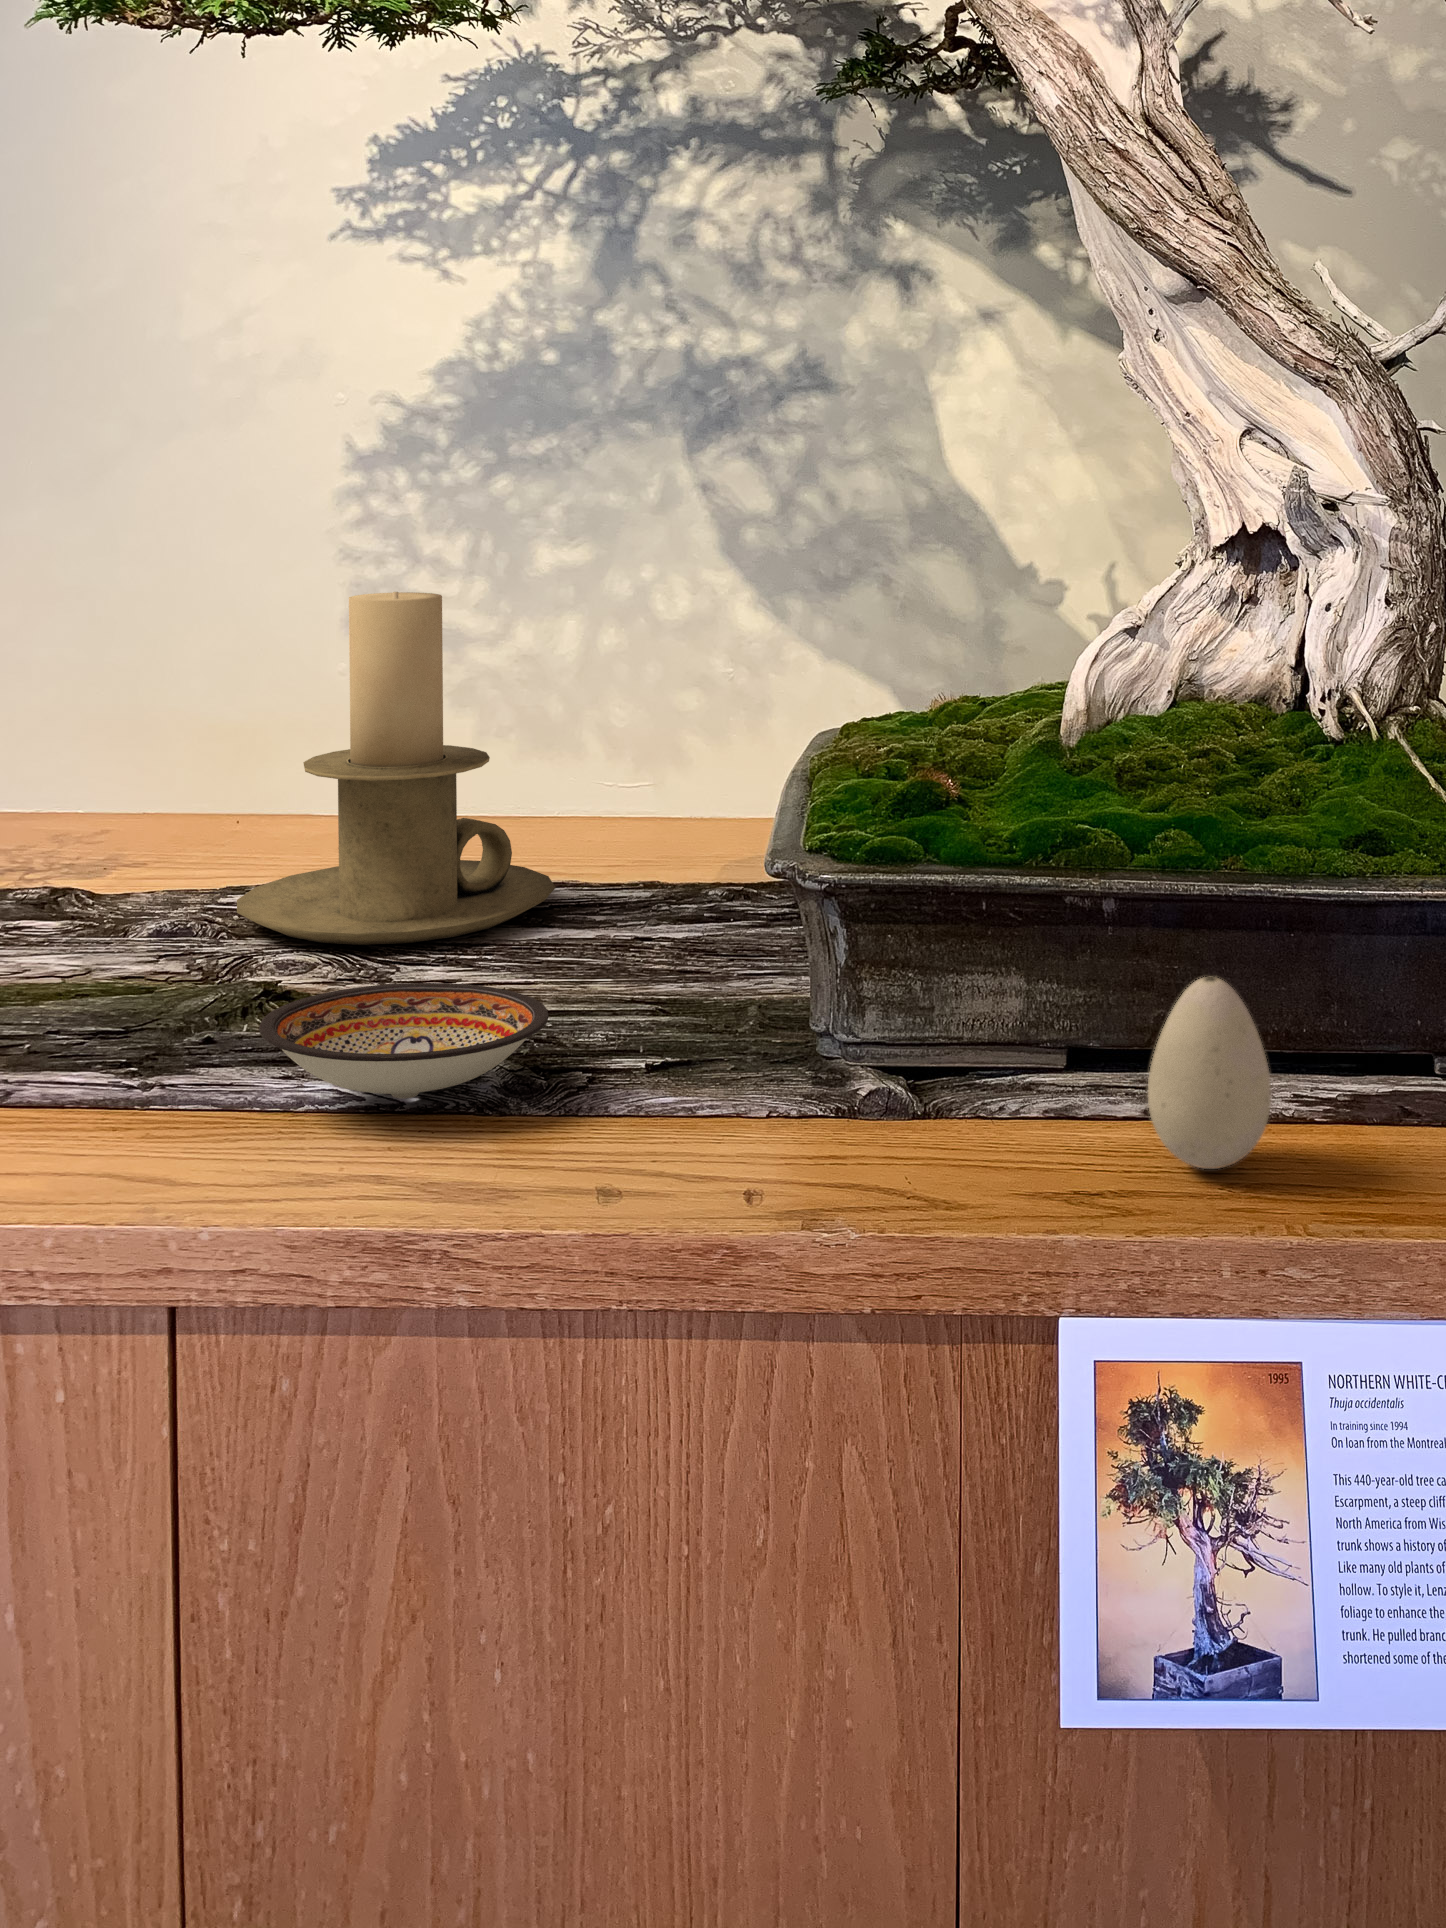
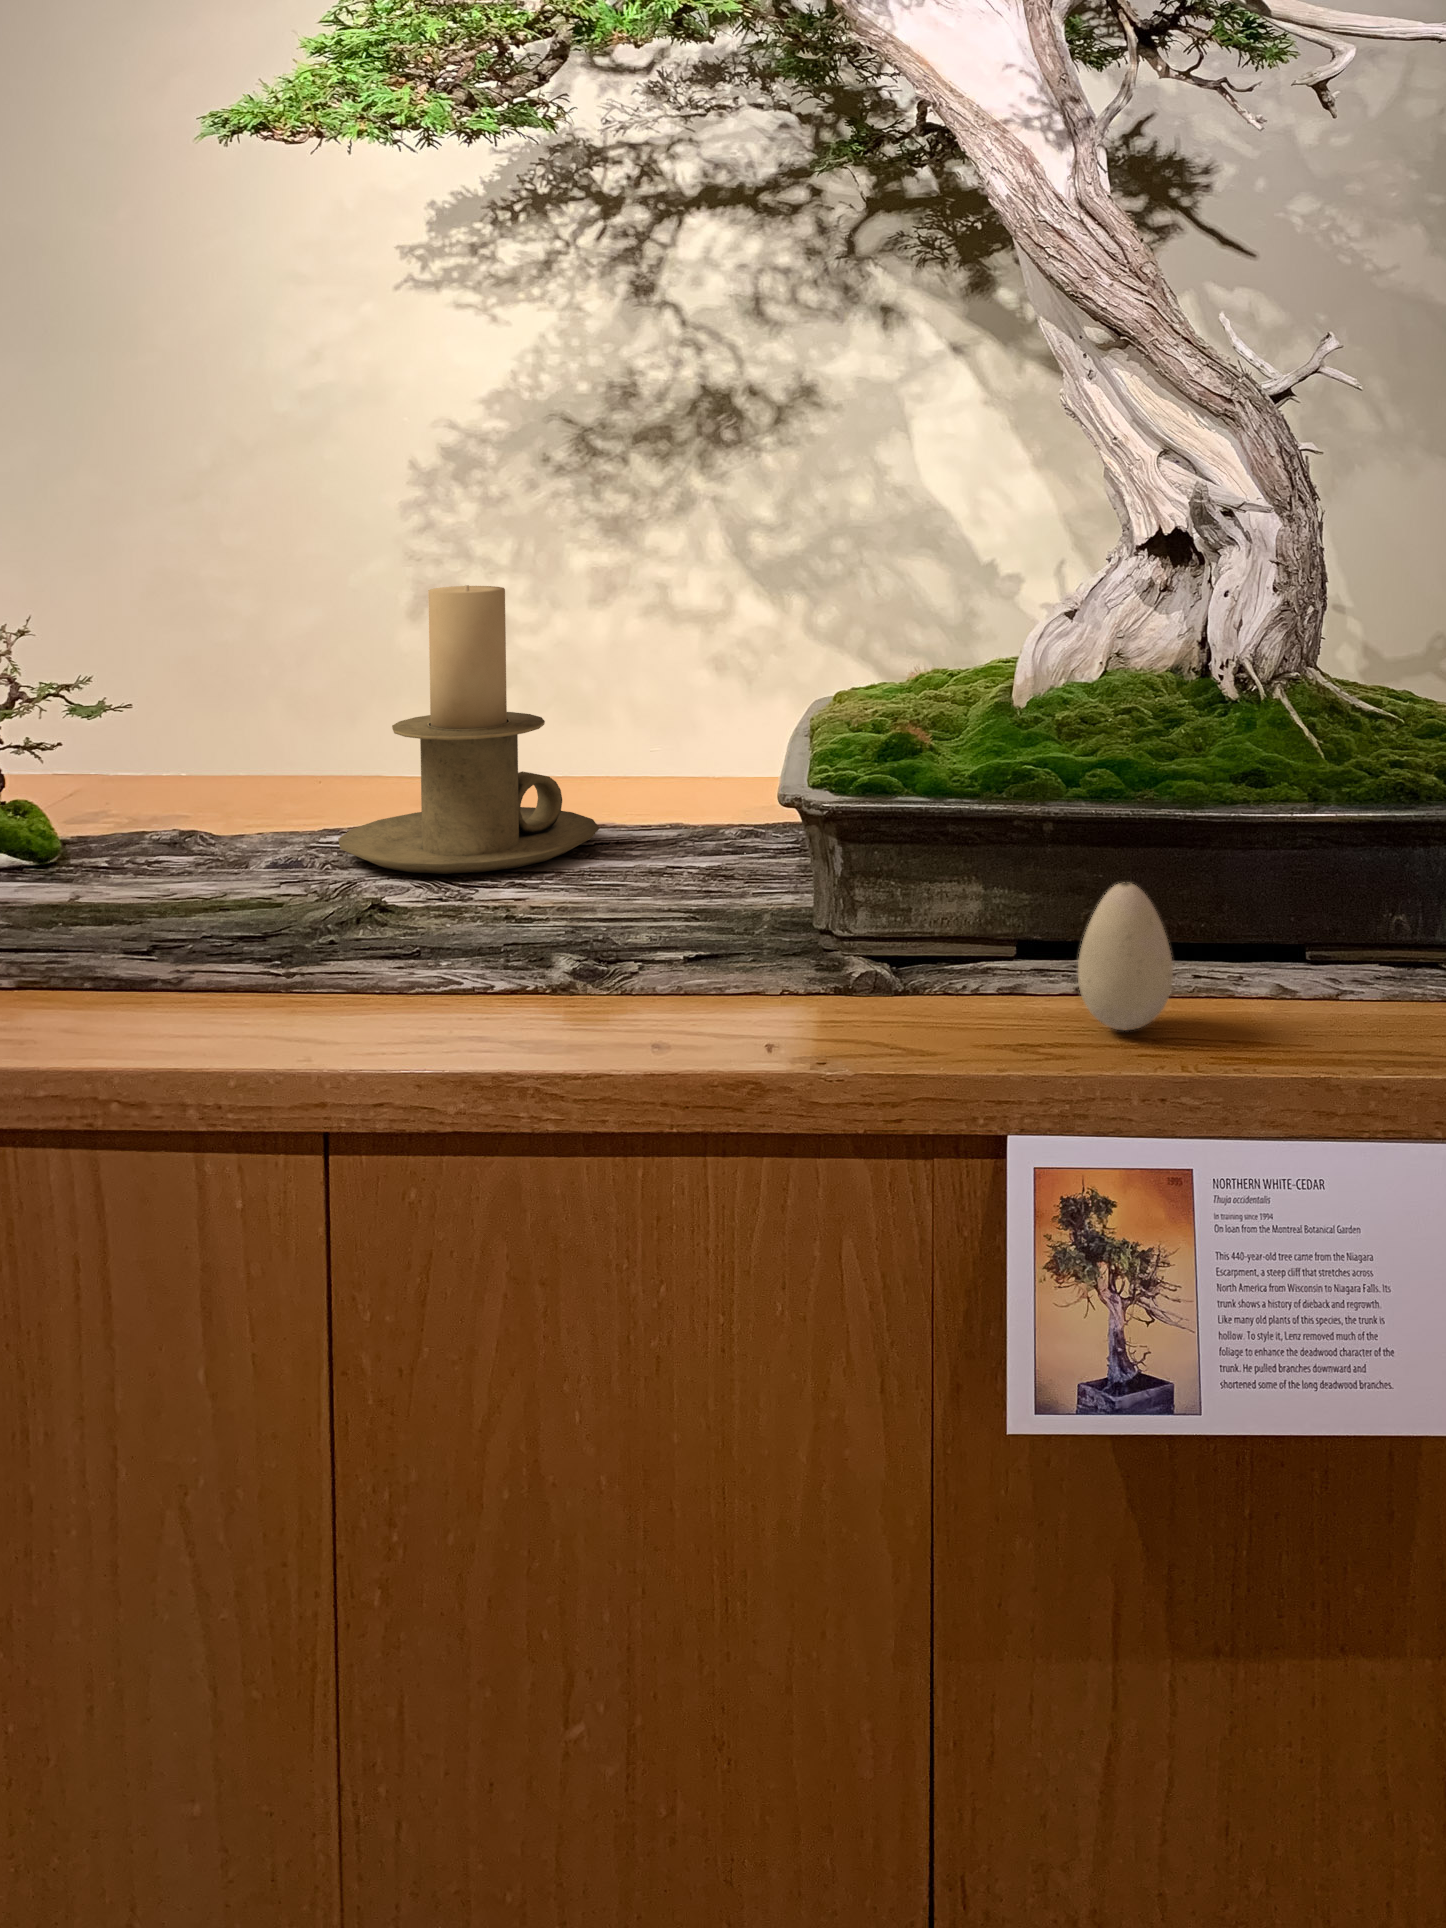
ceramic bowl: present [259,983,548,1099] -> none [380,897,607,986]

